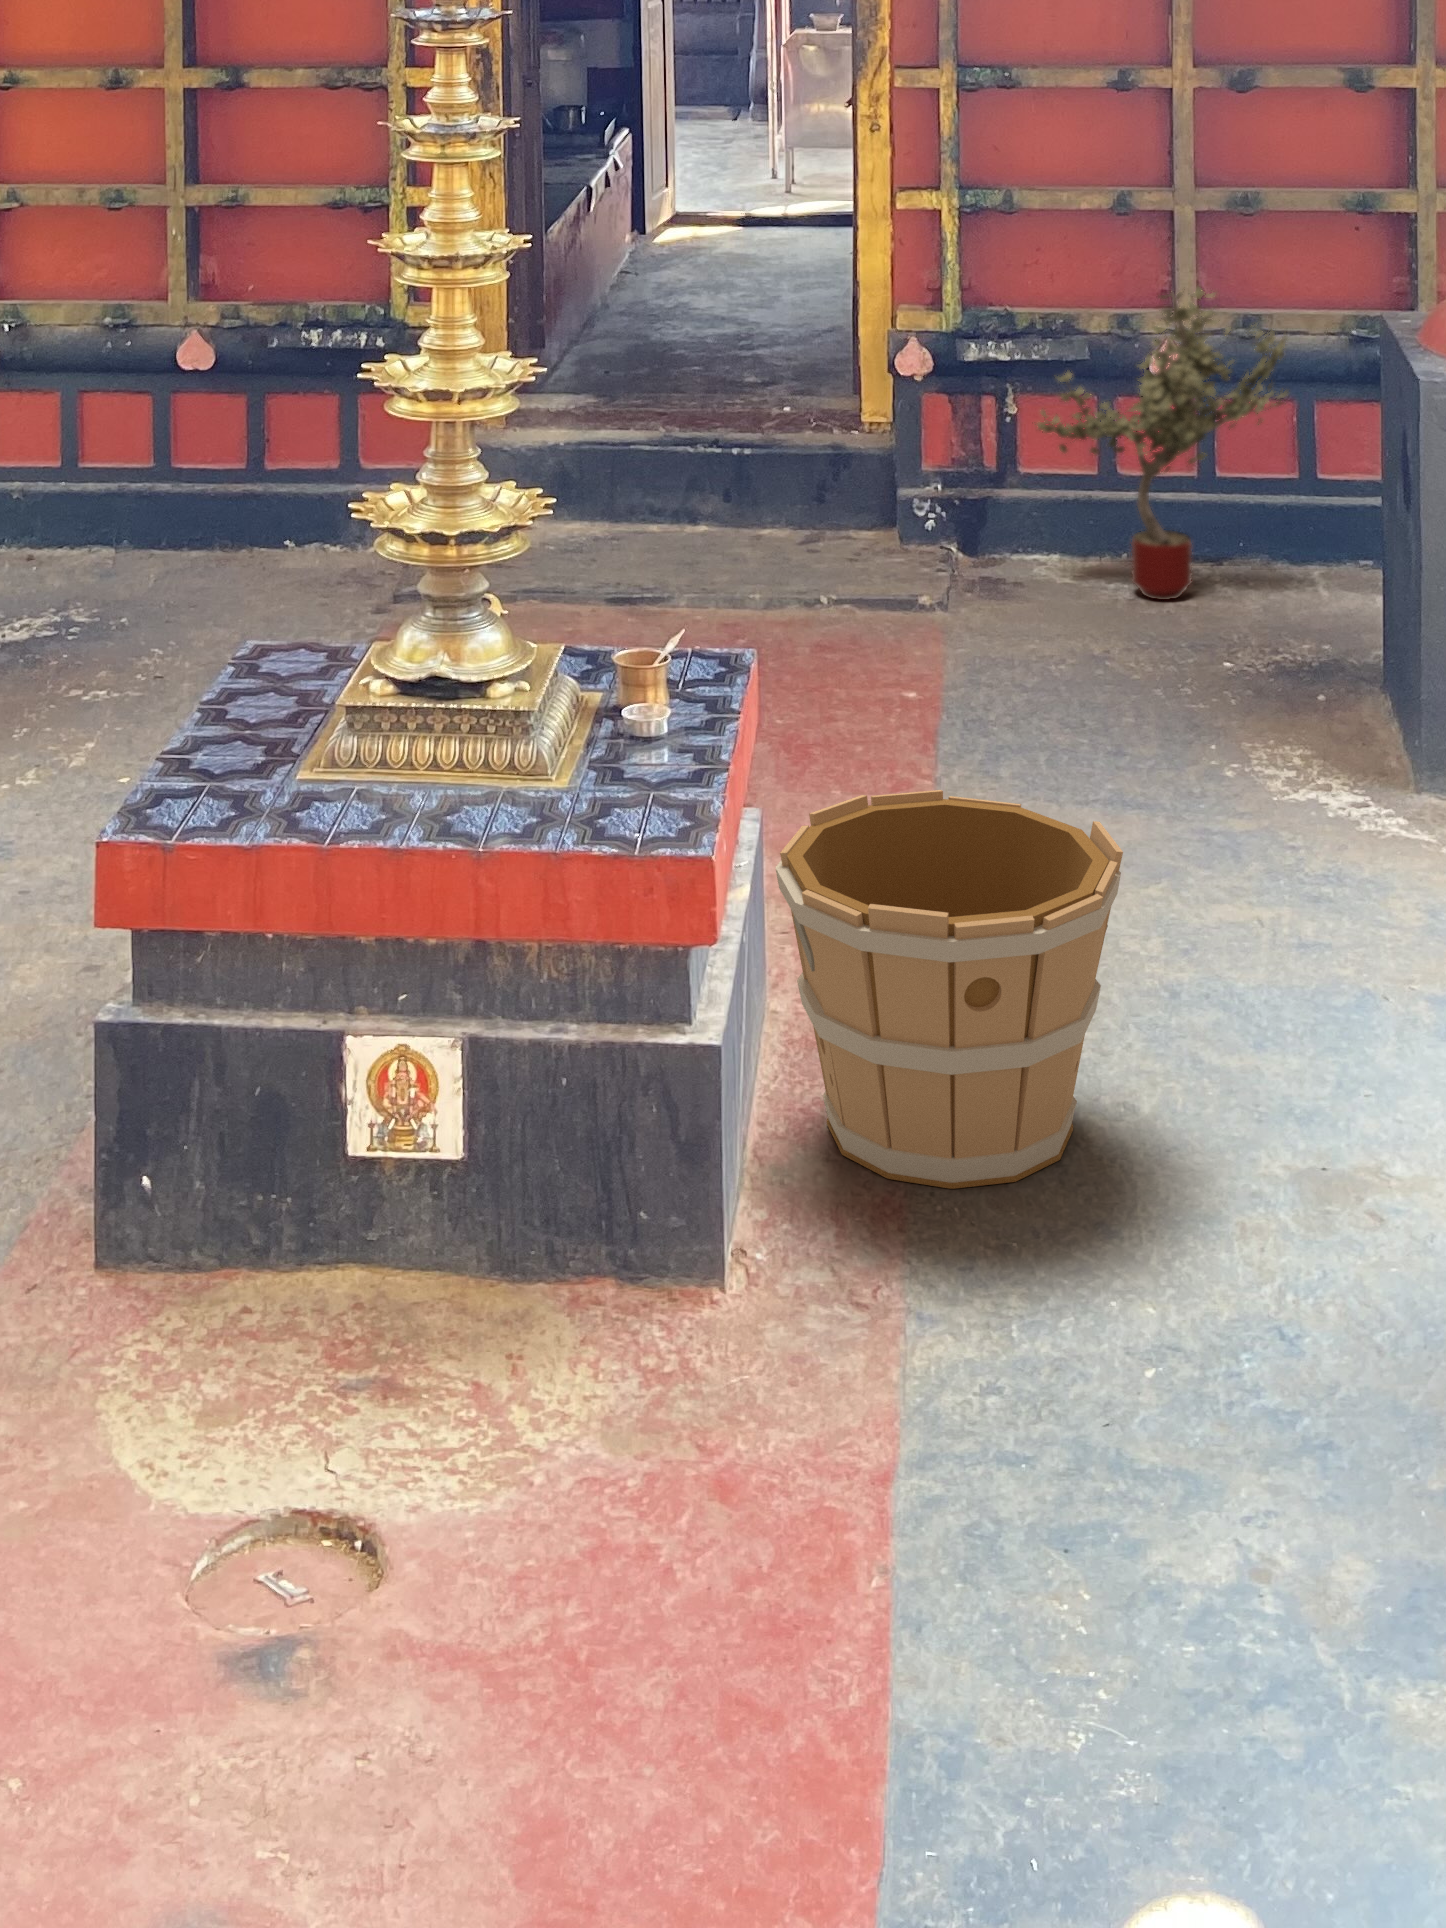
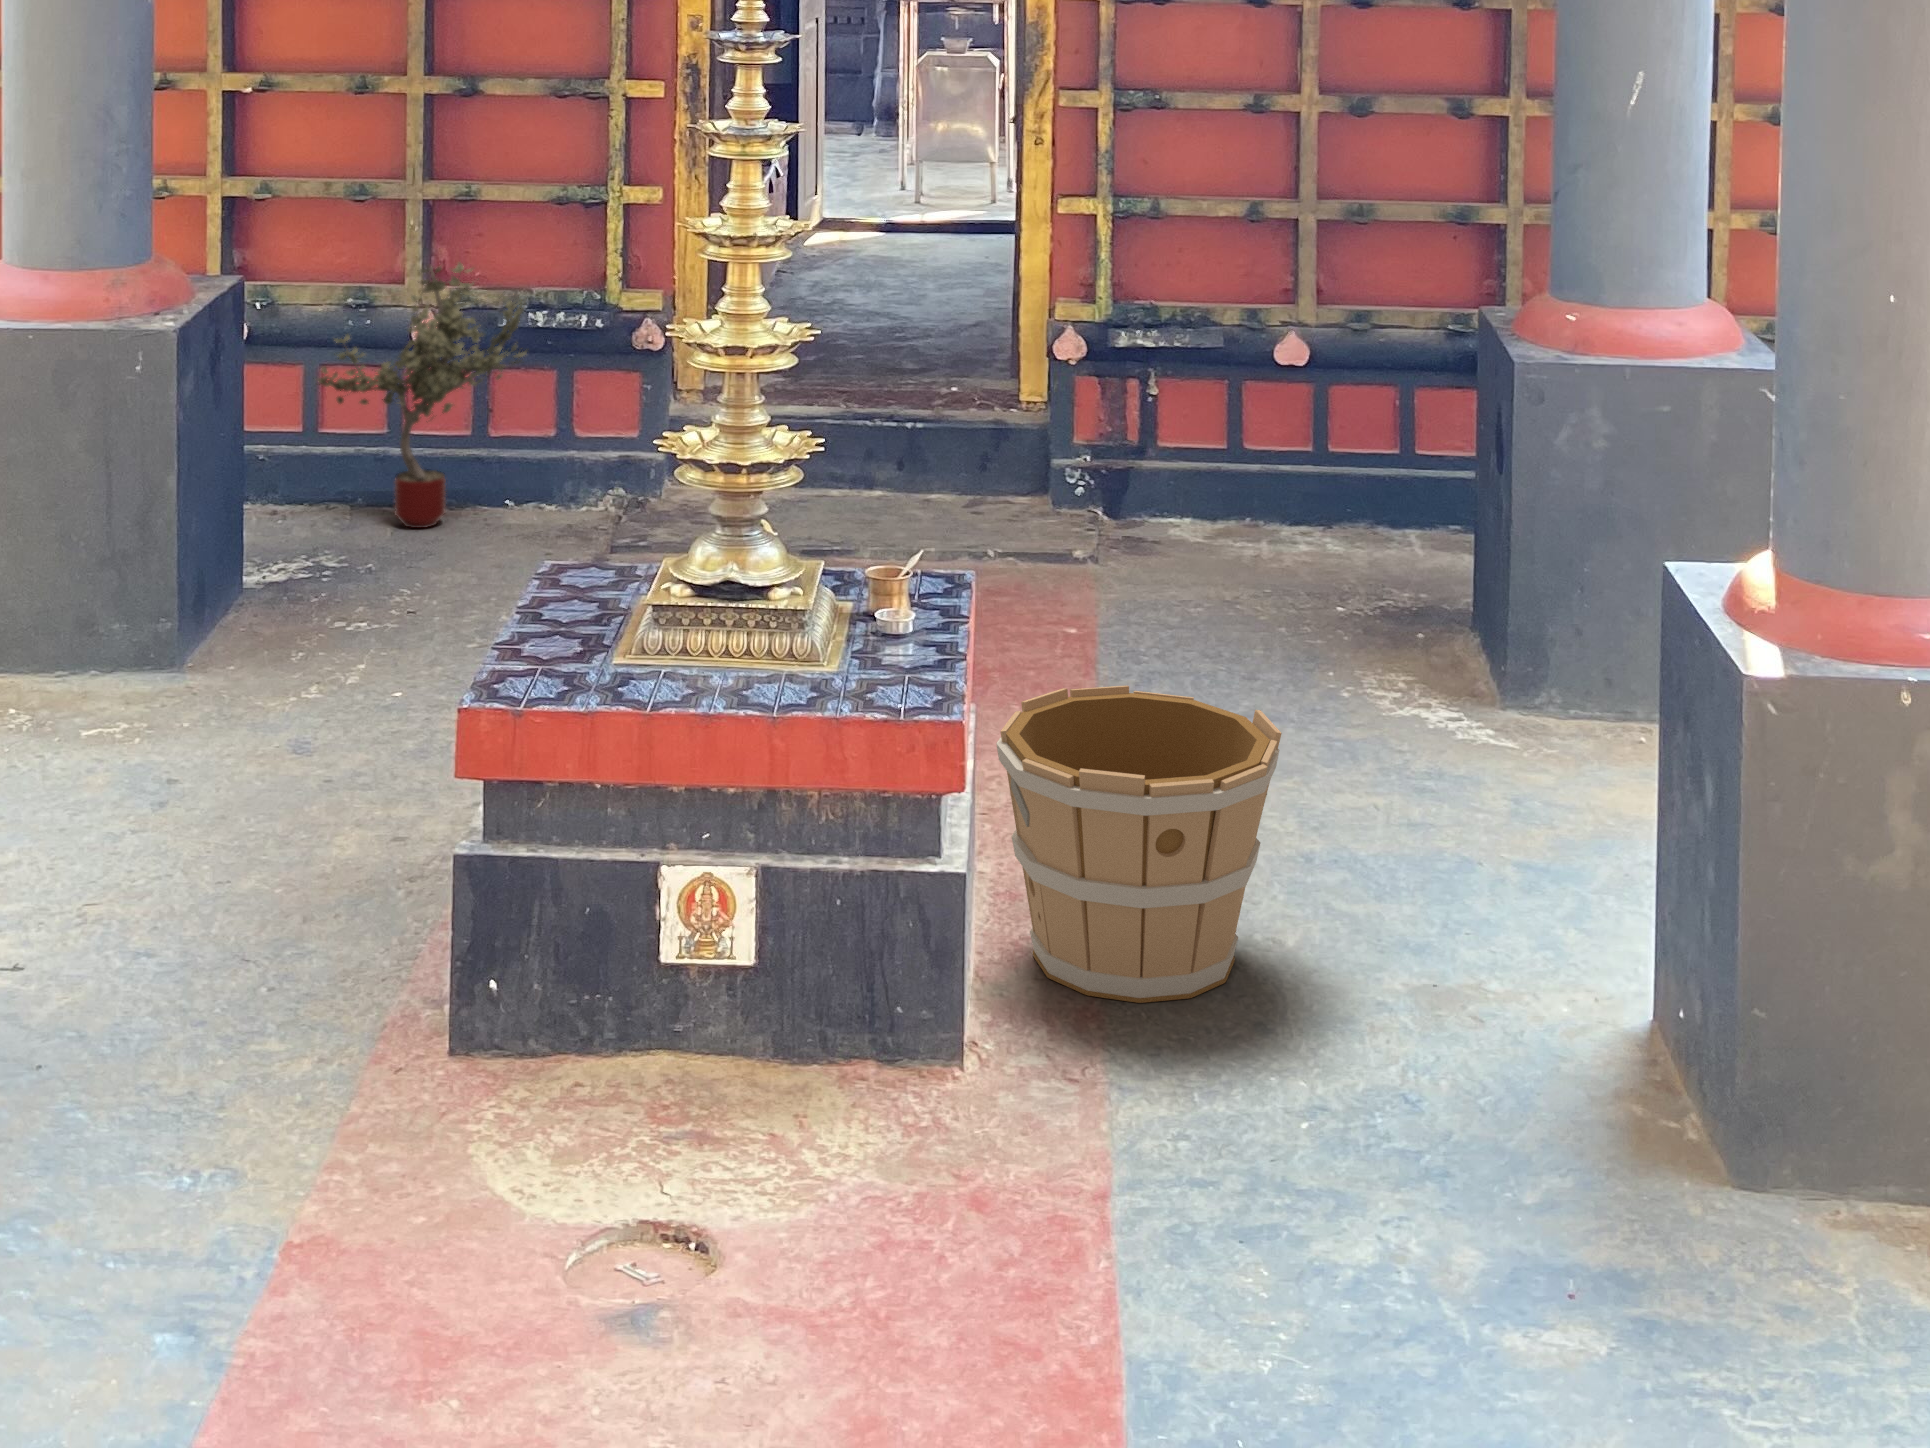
potted tree: present [1035,287,1288,600] -> present [318,263,526,528]

